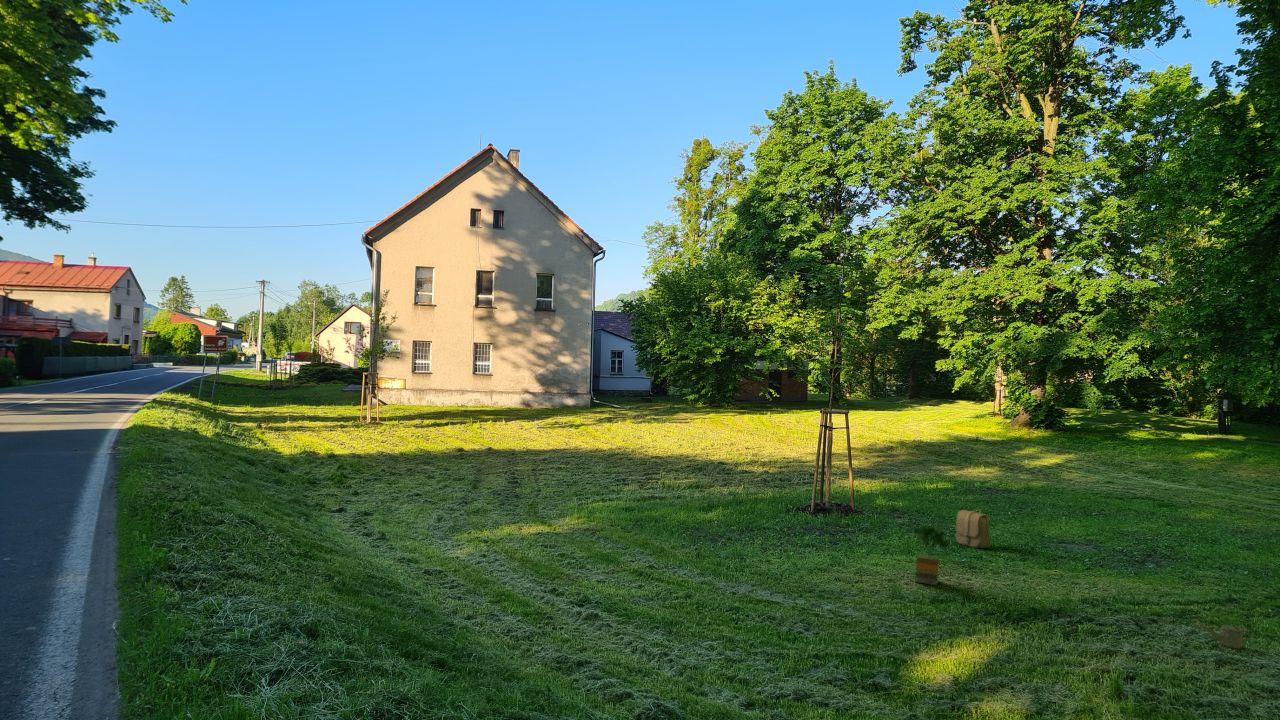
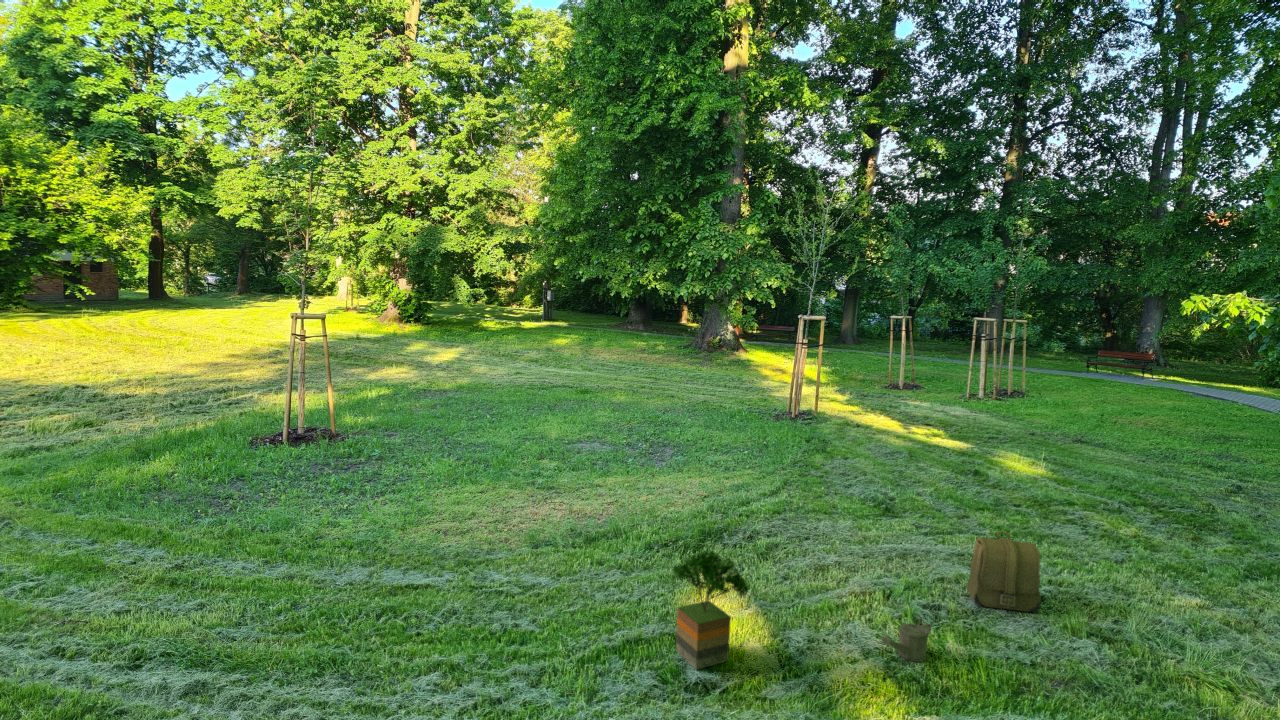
backpack: present [955,510,991,548] -> present [967,531,1041,612]
watering can: present [1197,621,1254,649] -> present [882,623,931,662]

